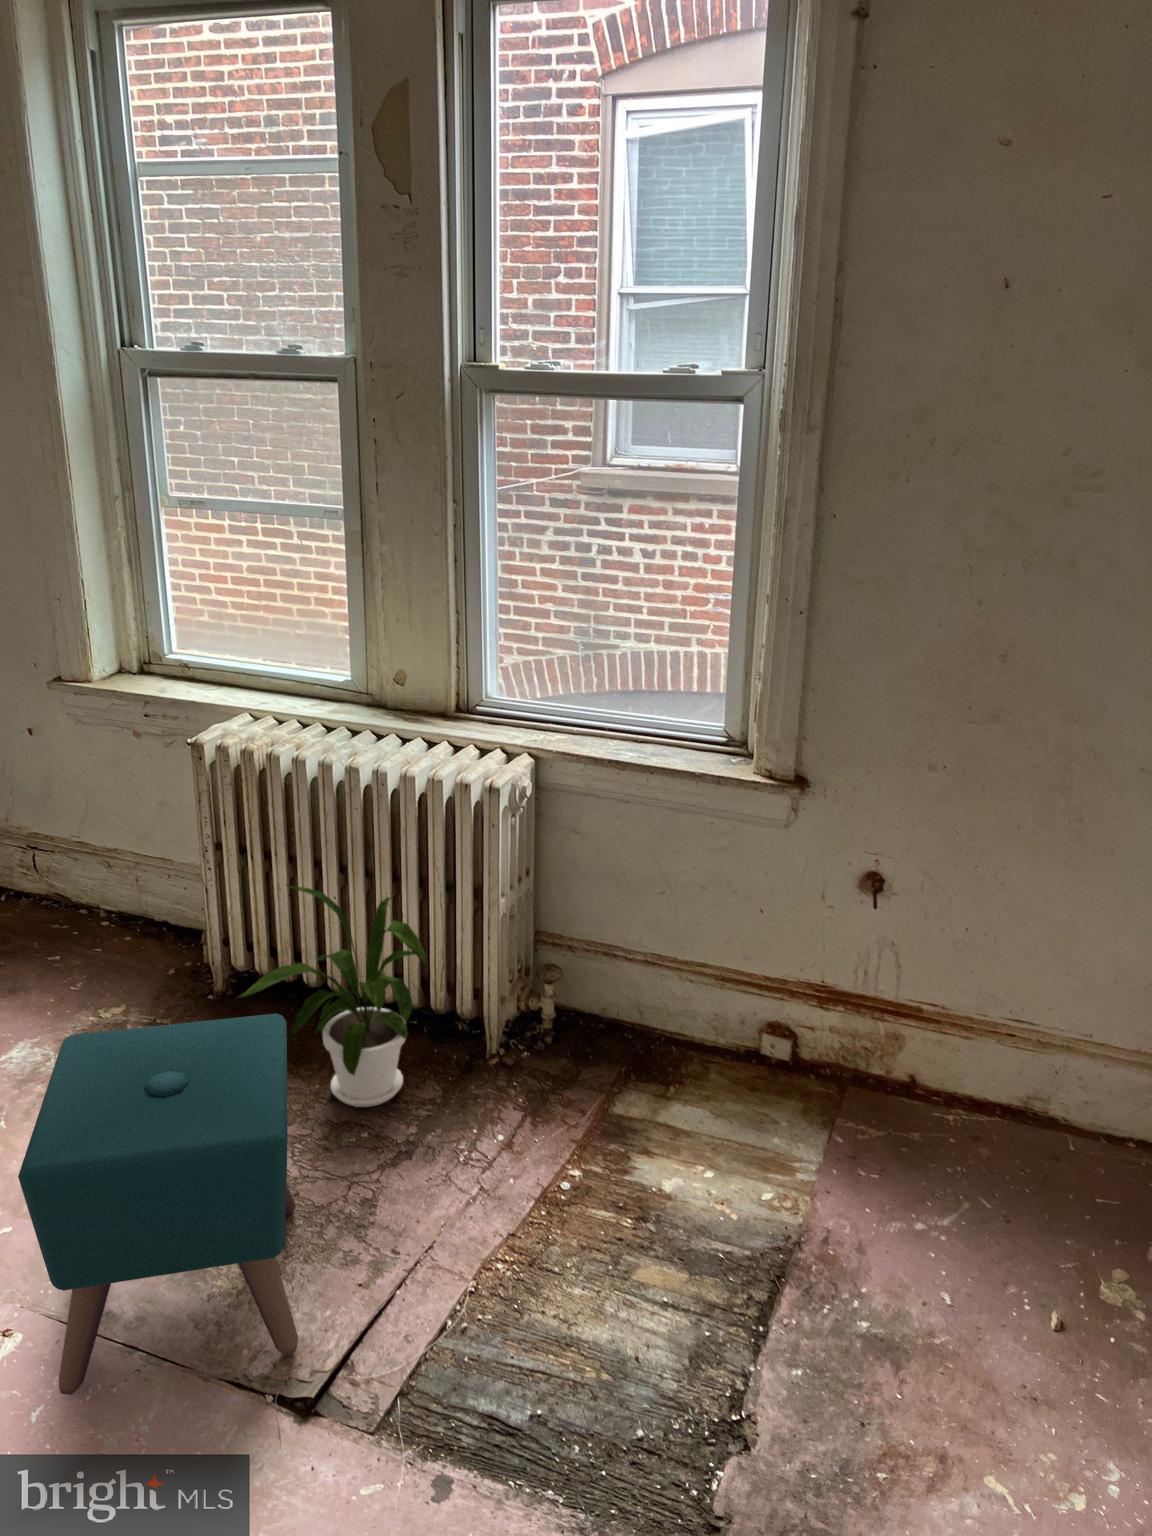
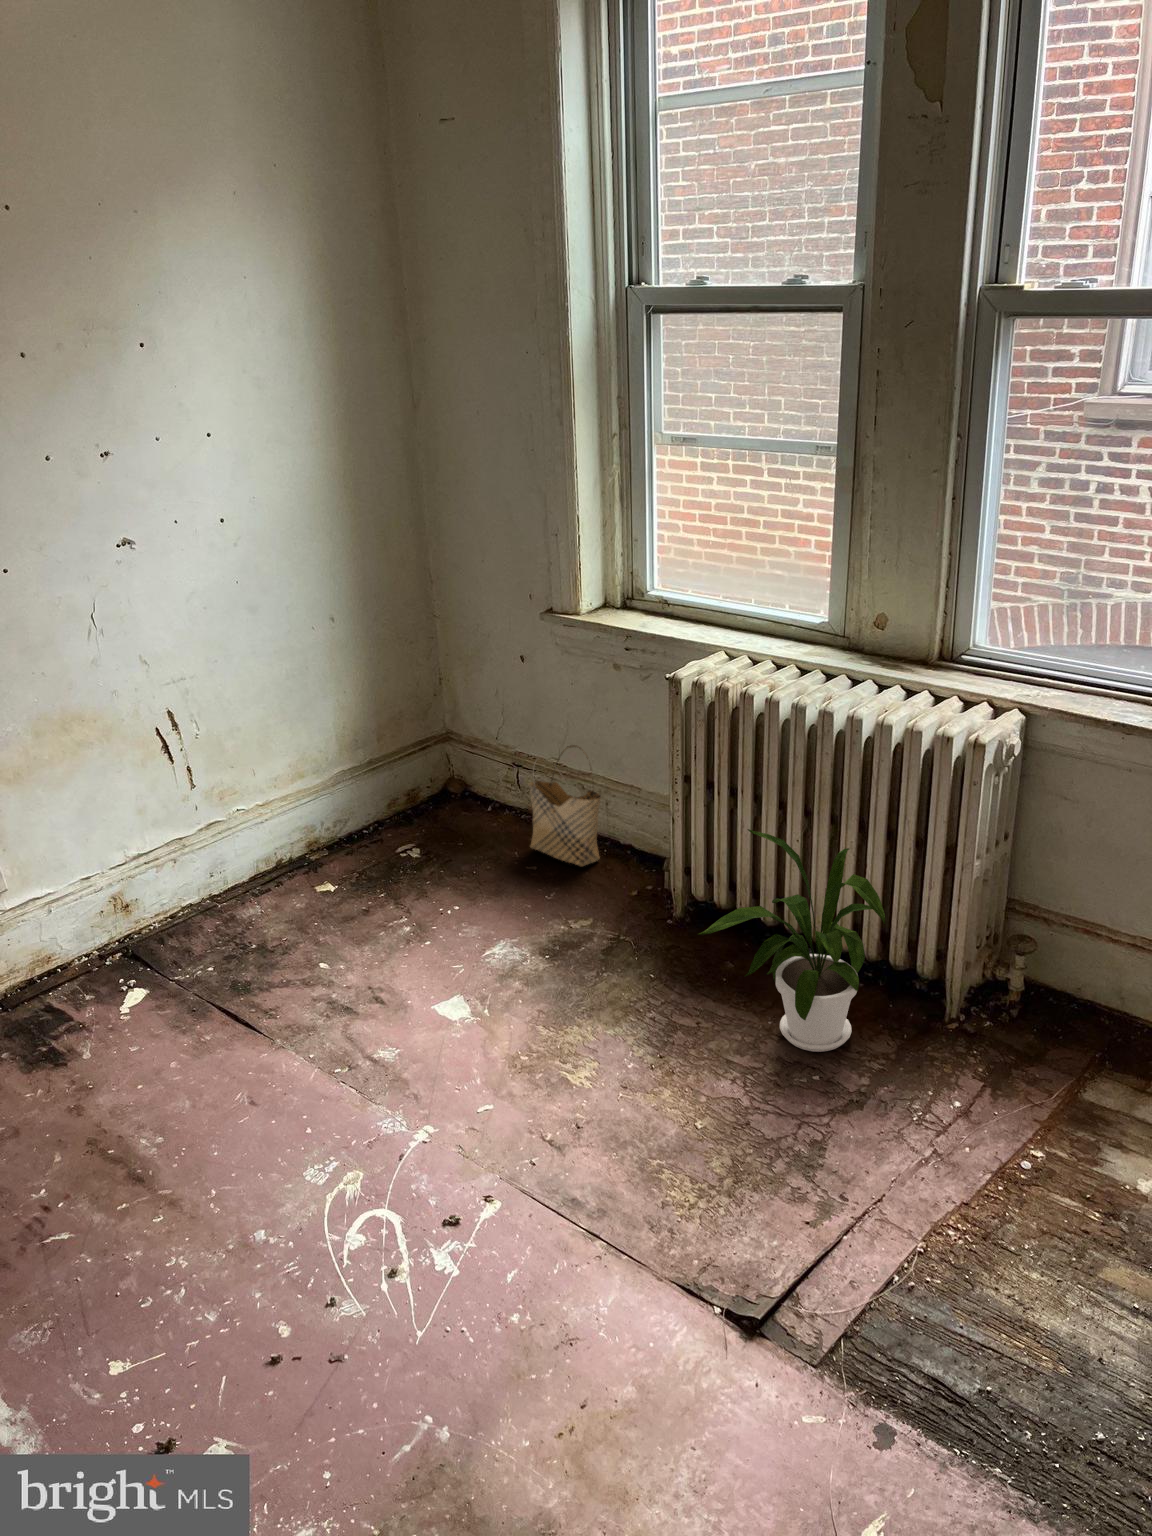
woven basket: none [50,817,137,947] -> present [528,745,601,866]
ottoman: present [18,1014,298,1395] -> none [524,955,754,1276]

